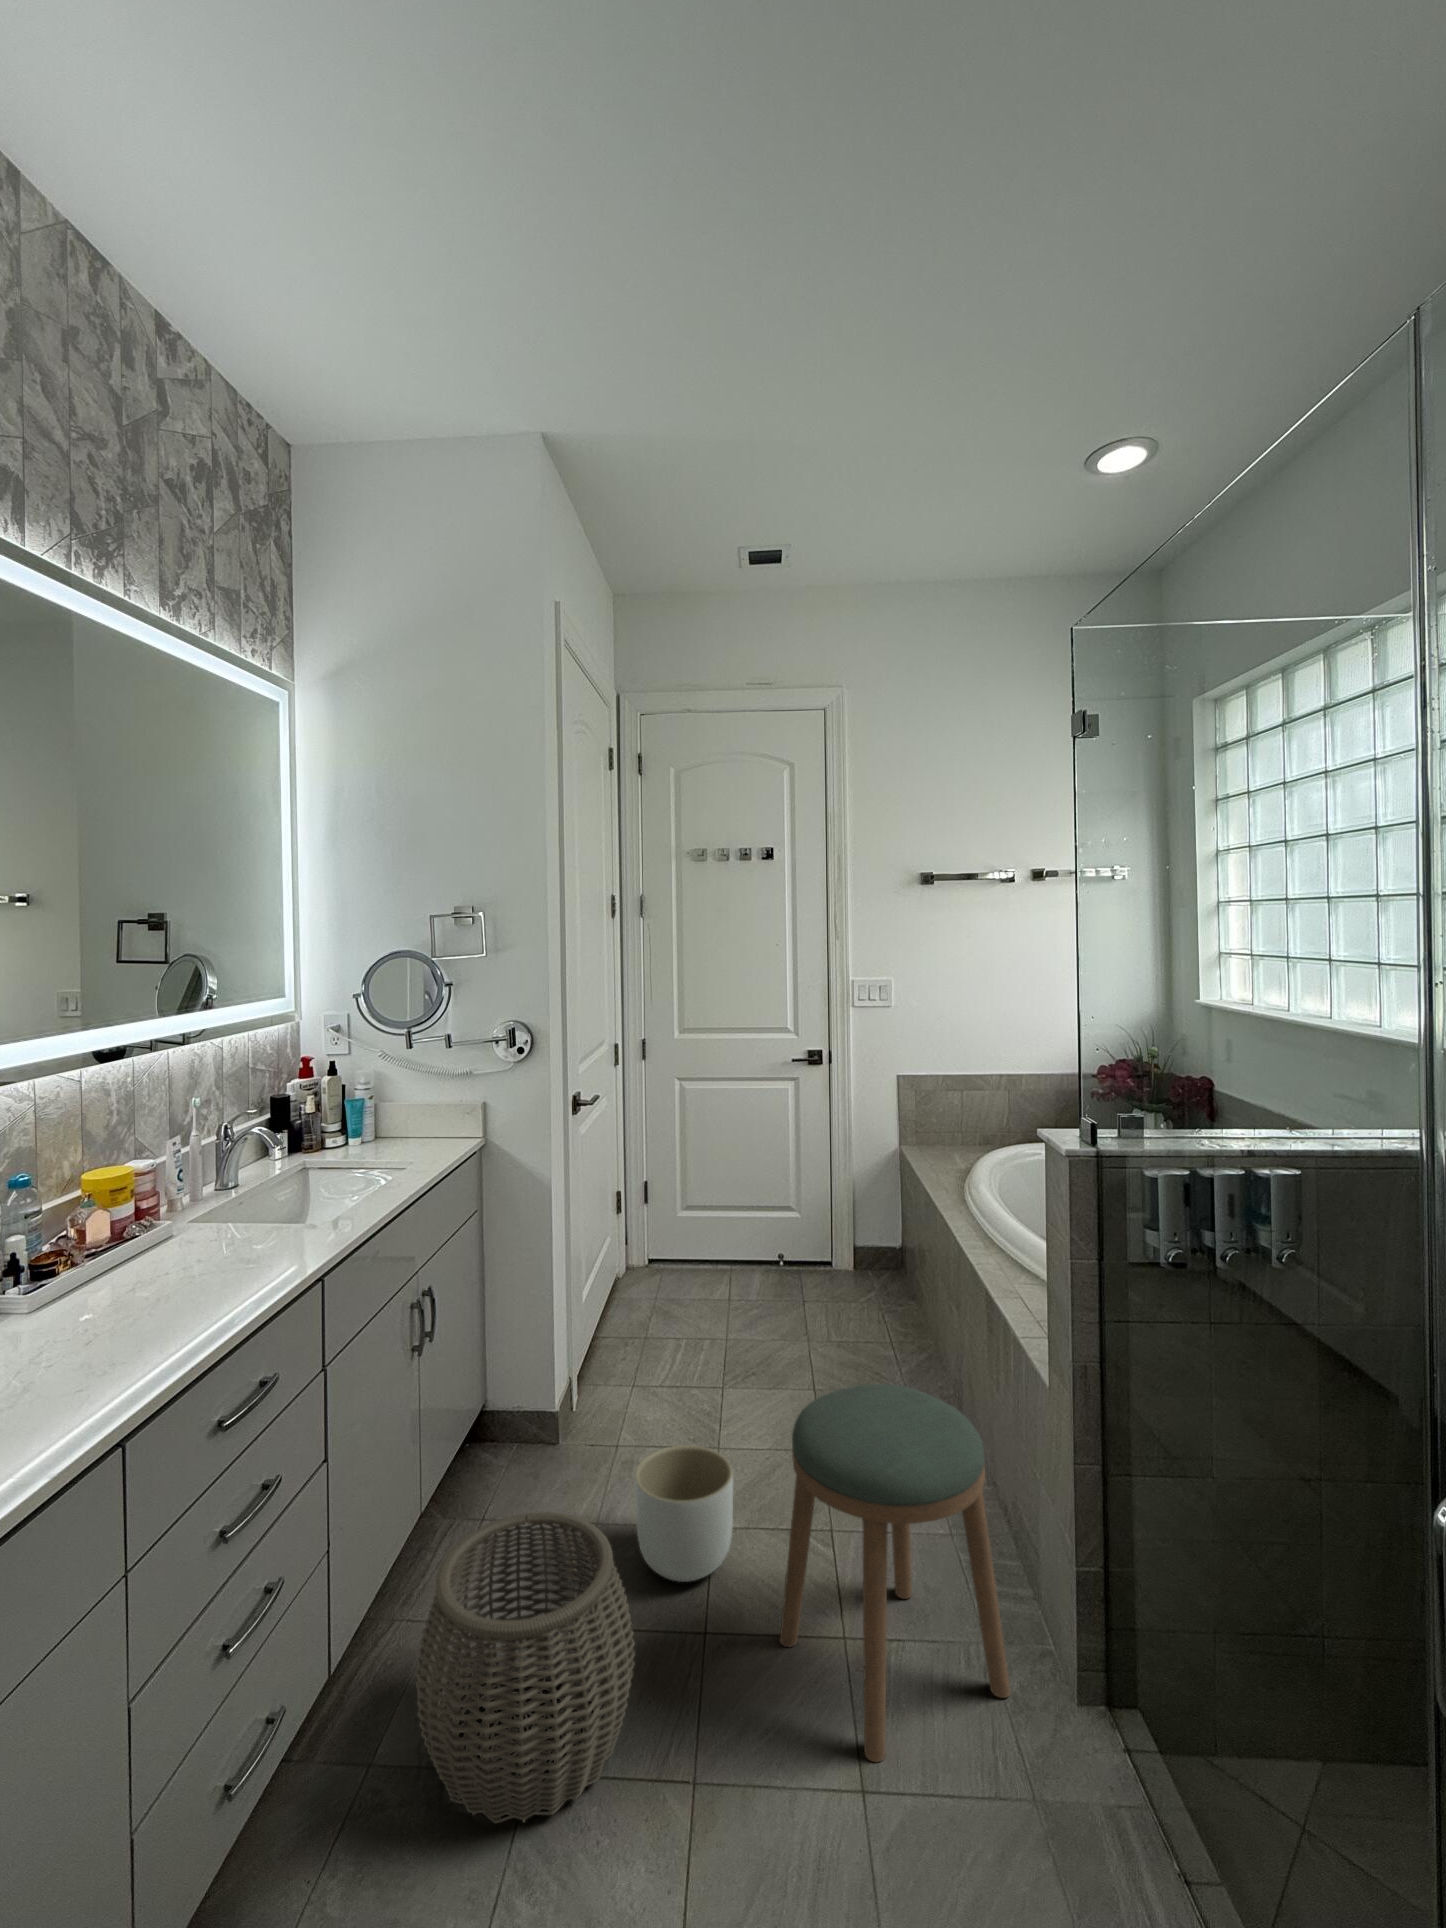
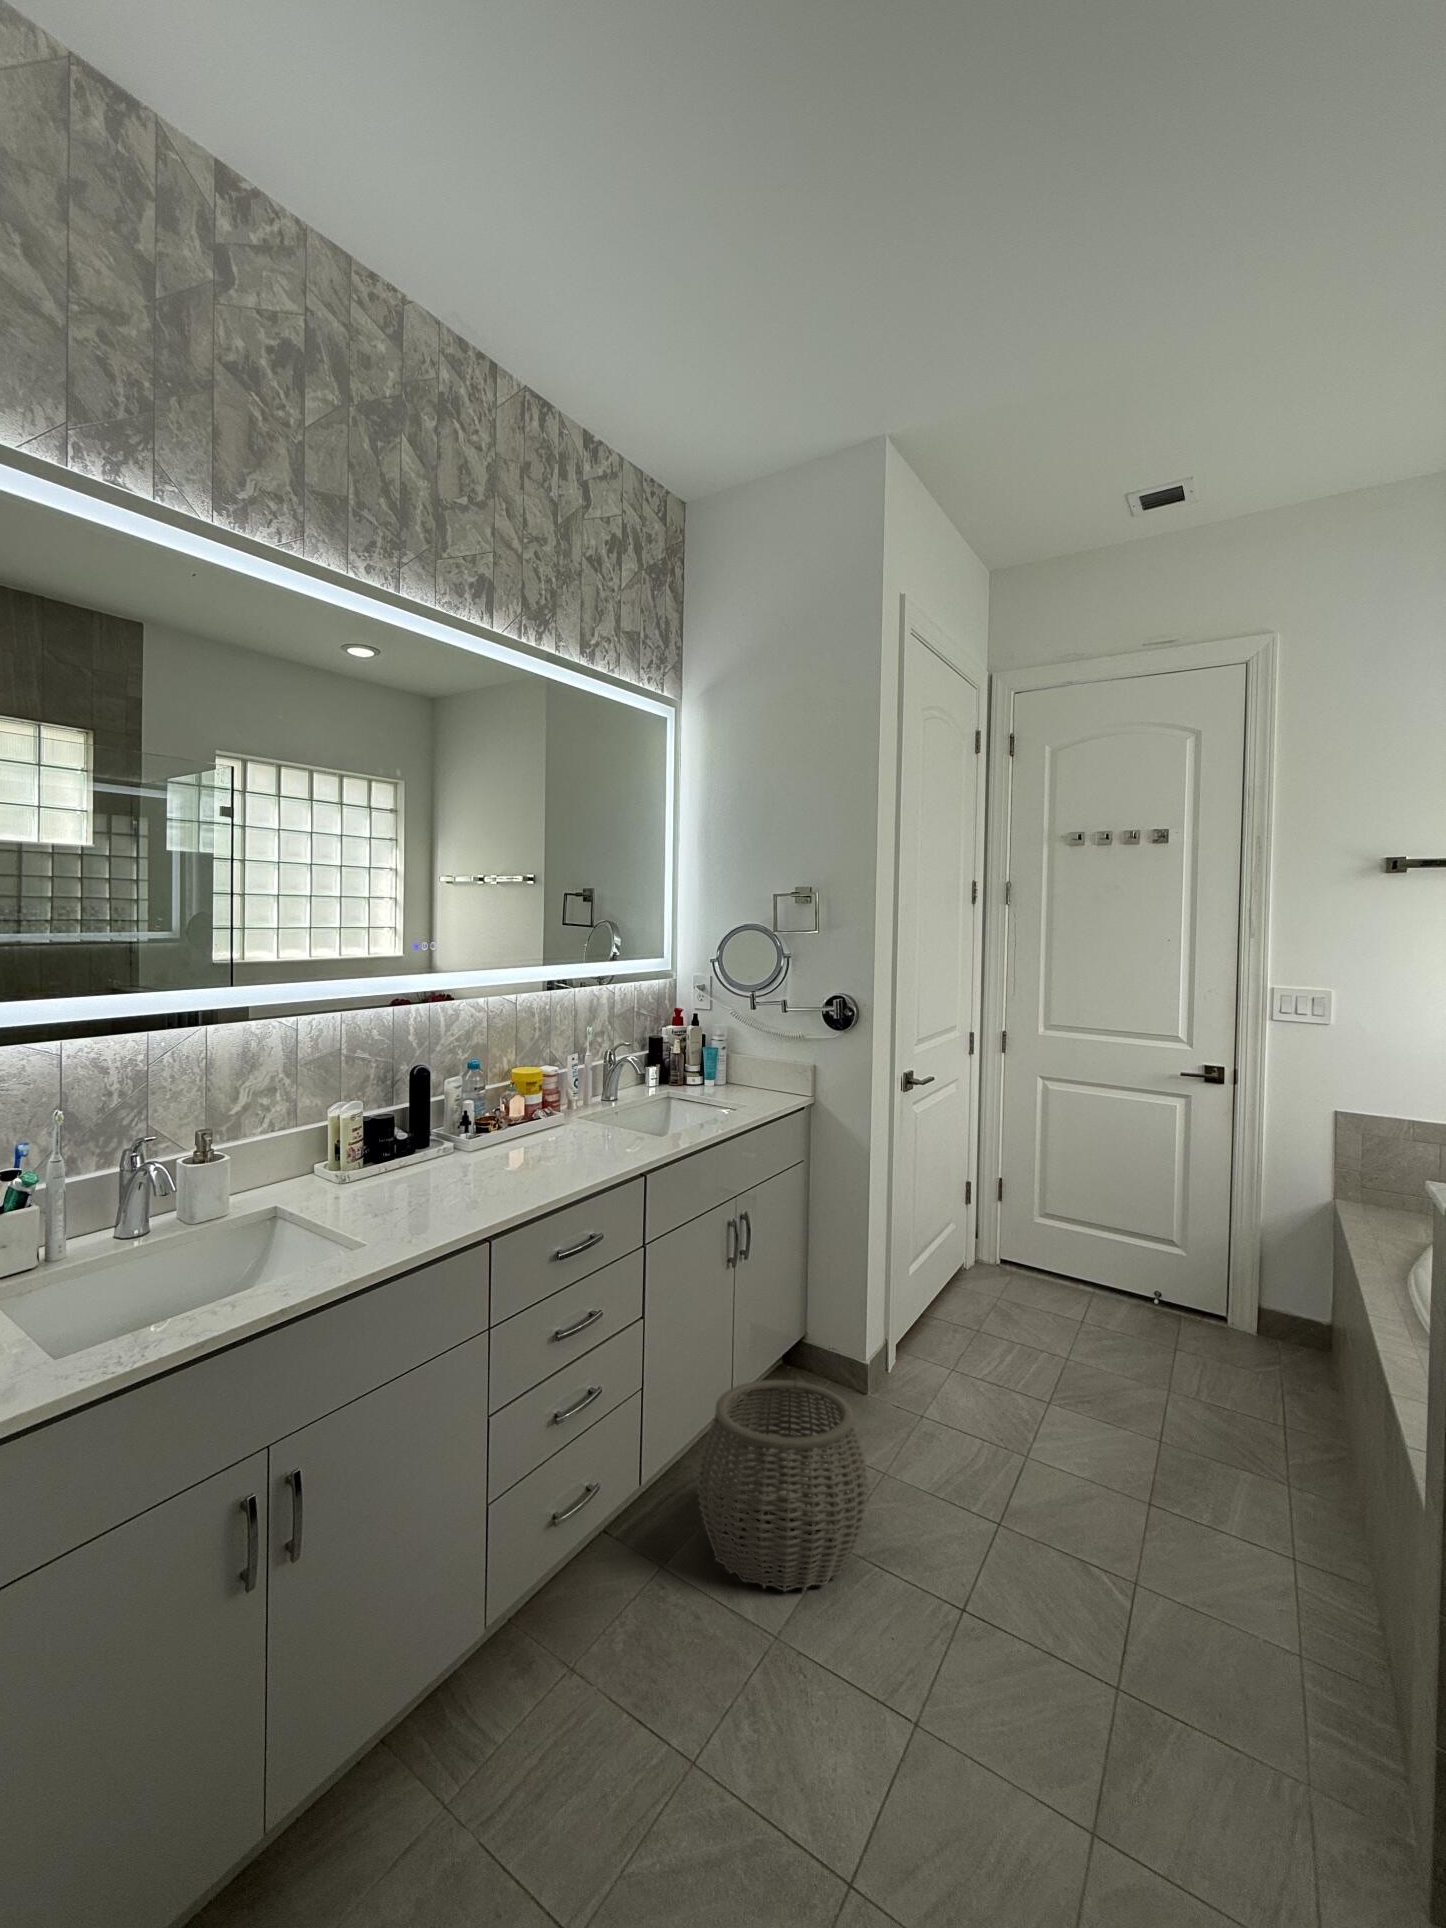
stool: present [780,1384,1010,1762] -> none [1012,1350,1224,1659]
planter: present [635,1445,733,1582] -> none [906,1385,997,1499]

